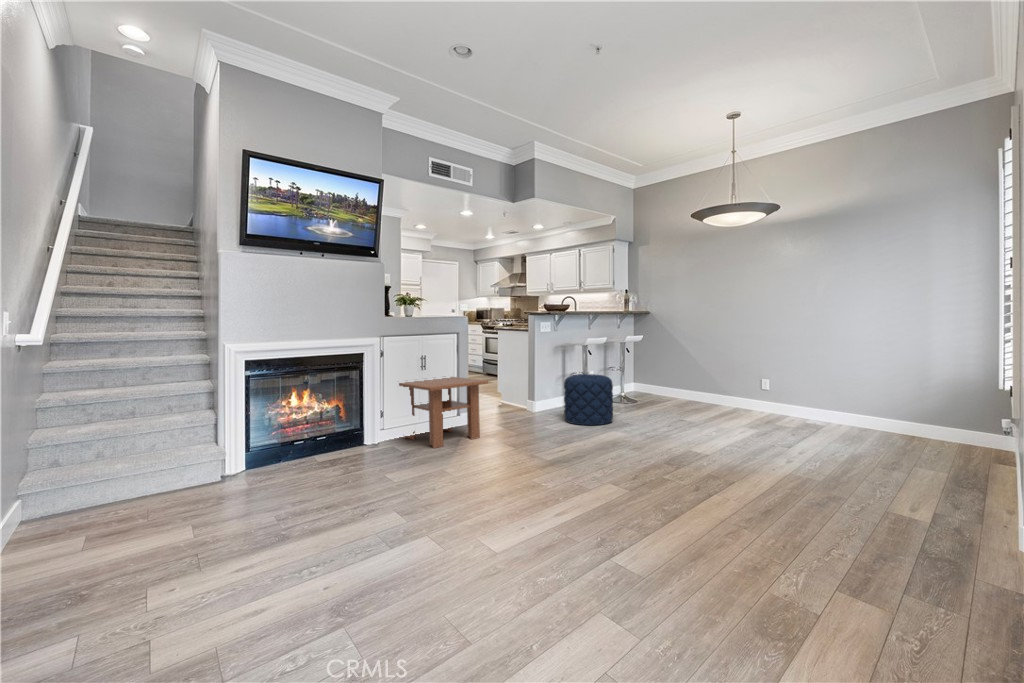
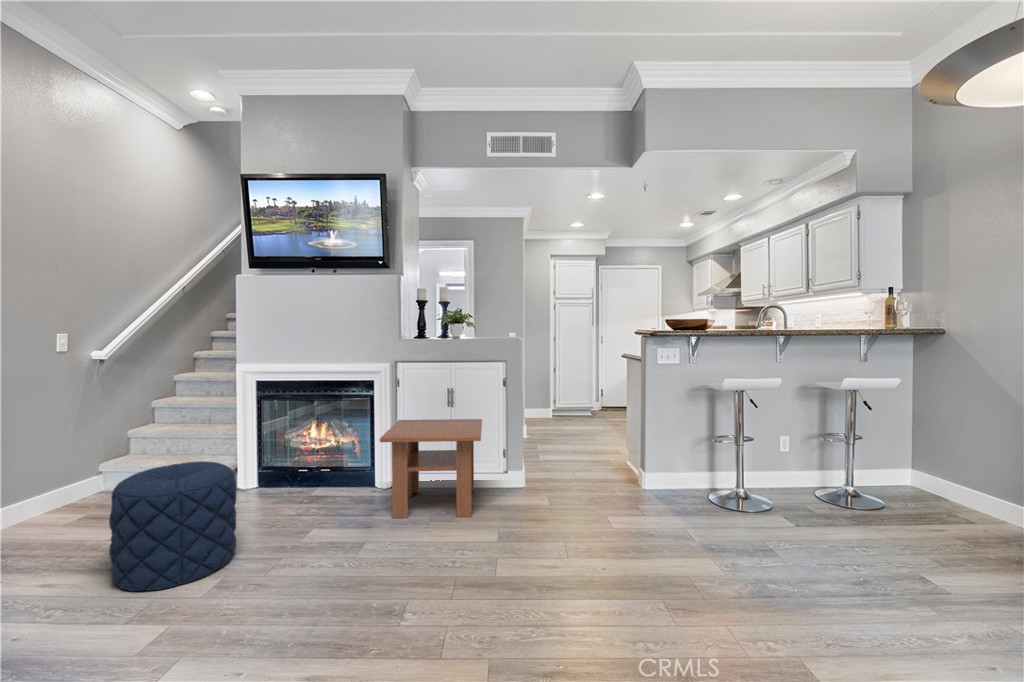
pouf: present [564,374,613,425] -> present [109,461,236,591]

